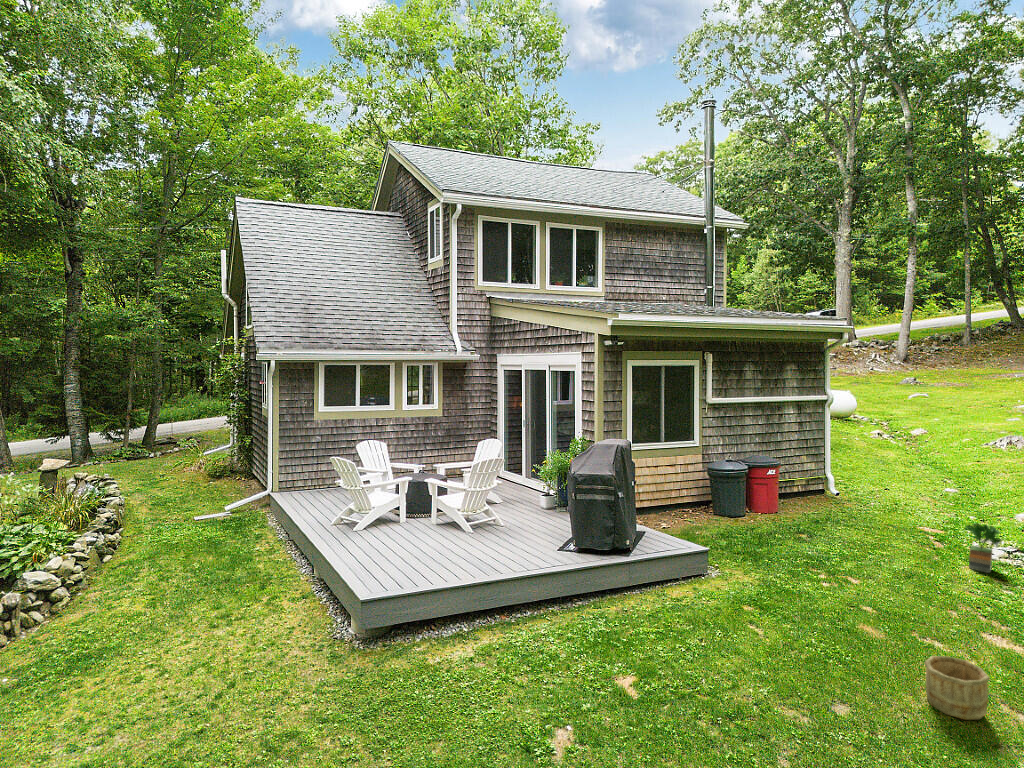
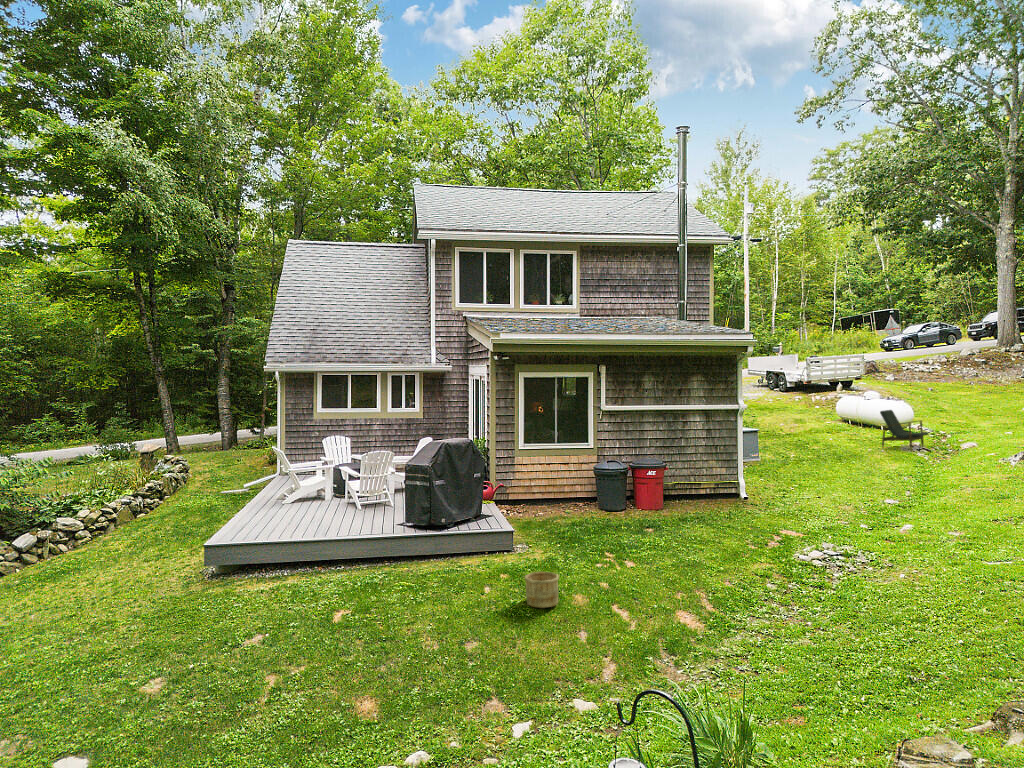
lounge chair: none [840,391,878,428] -> present [880,410,928,451]
potted tree: present [965,524,1002,573] -> none [750,515,779,559]

